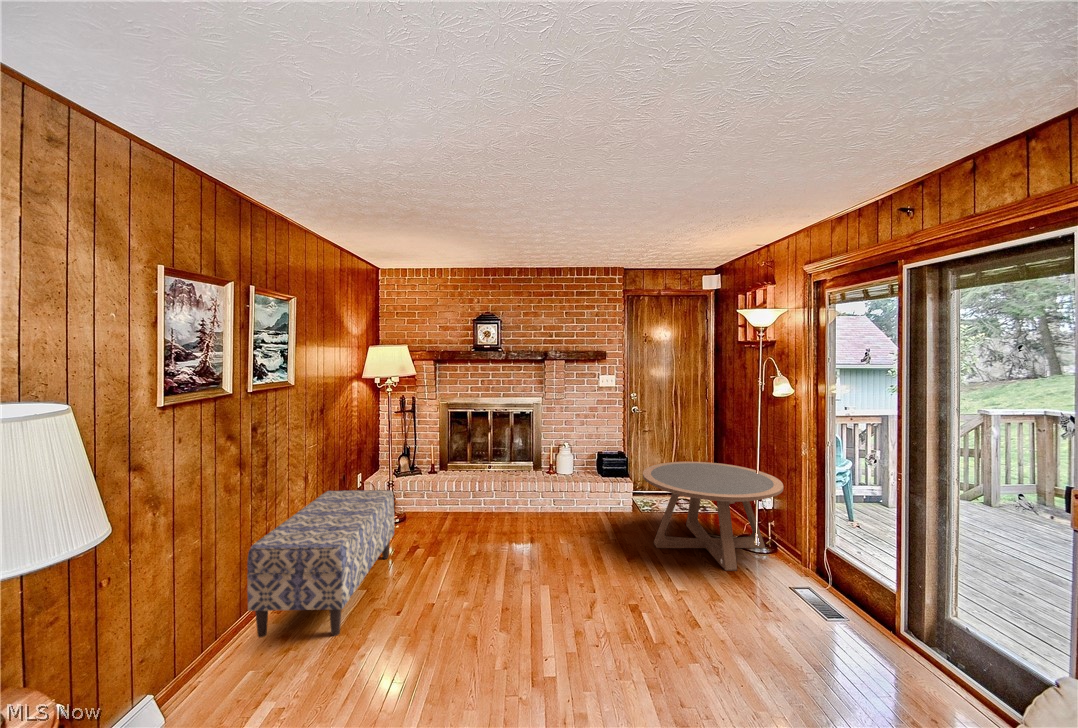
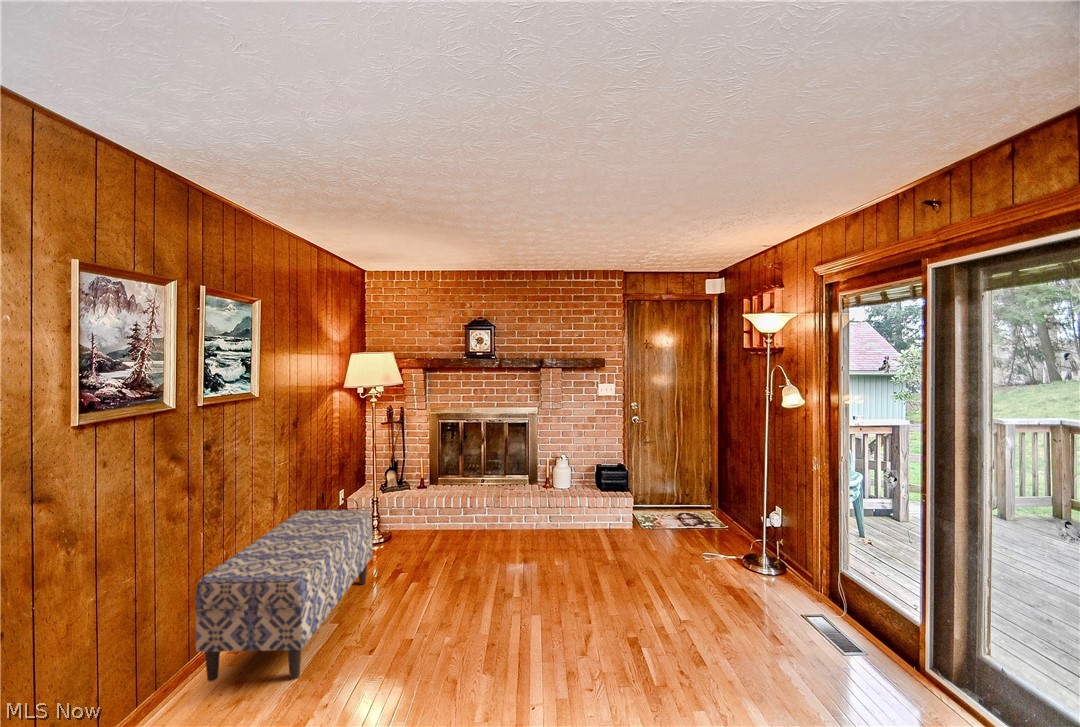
coffee table: present [643,462,783,571] -> none [641,476,794,598]

